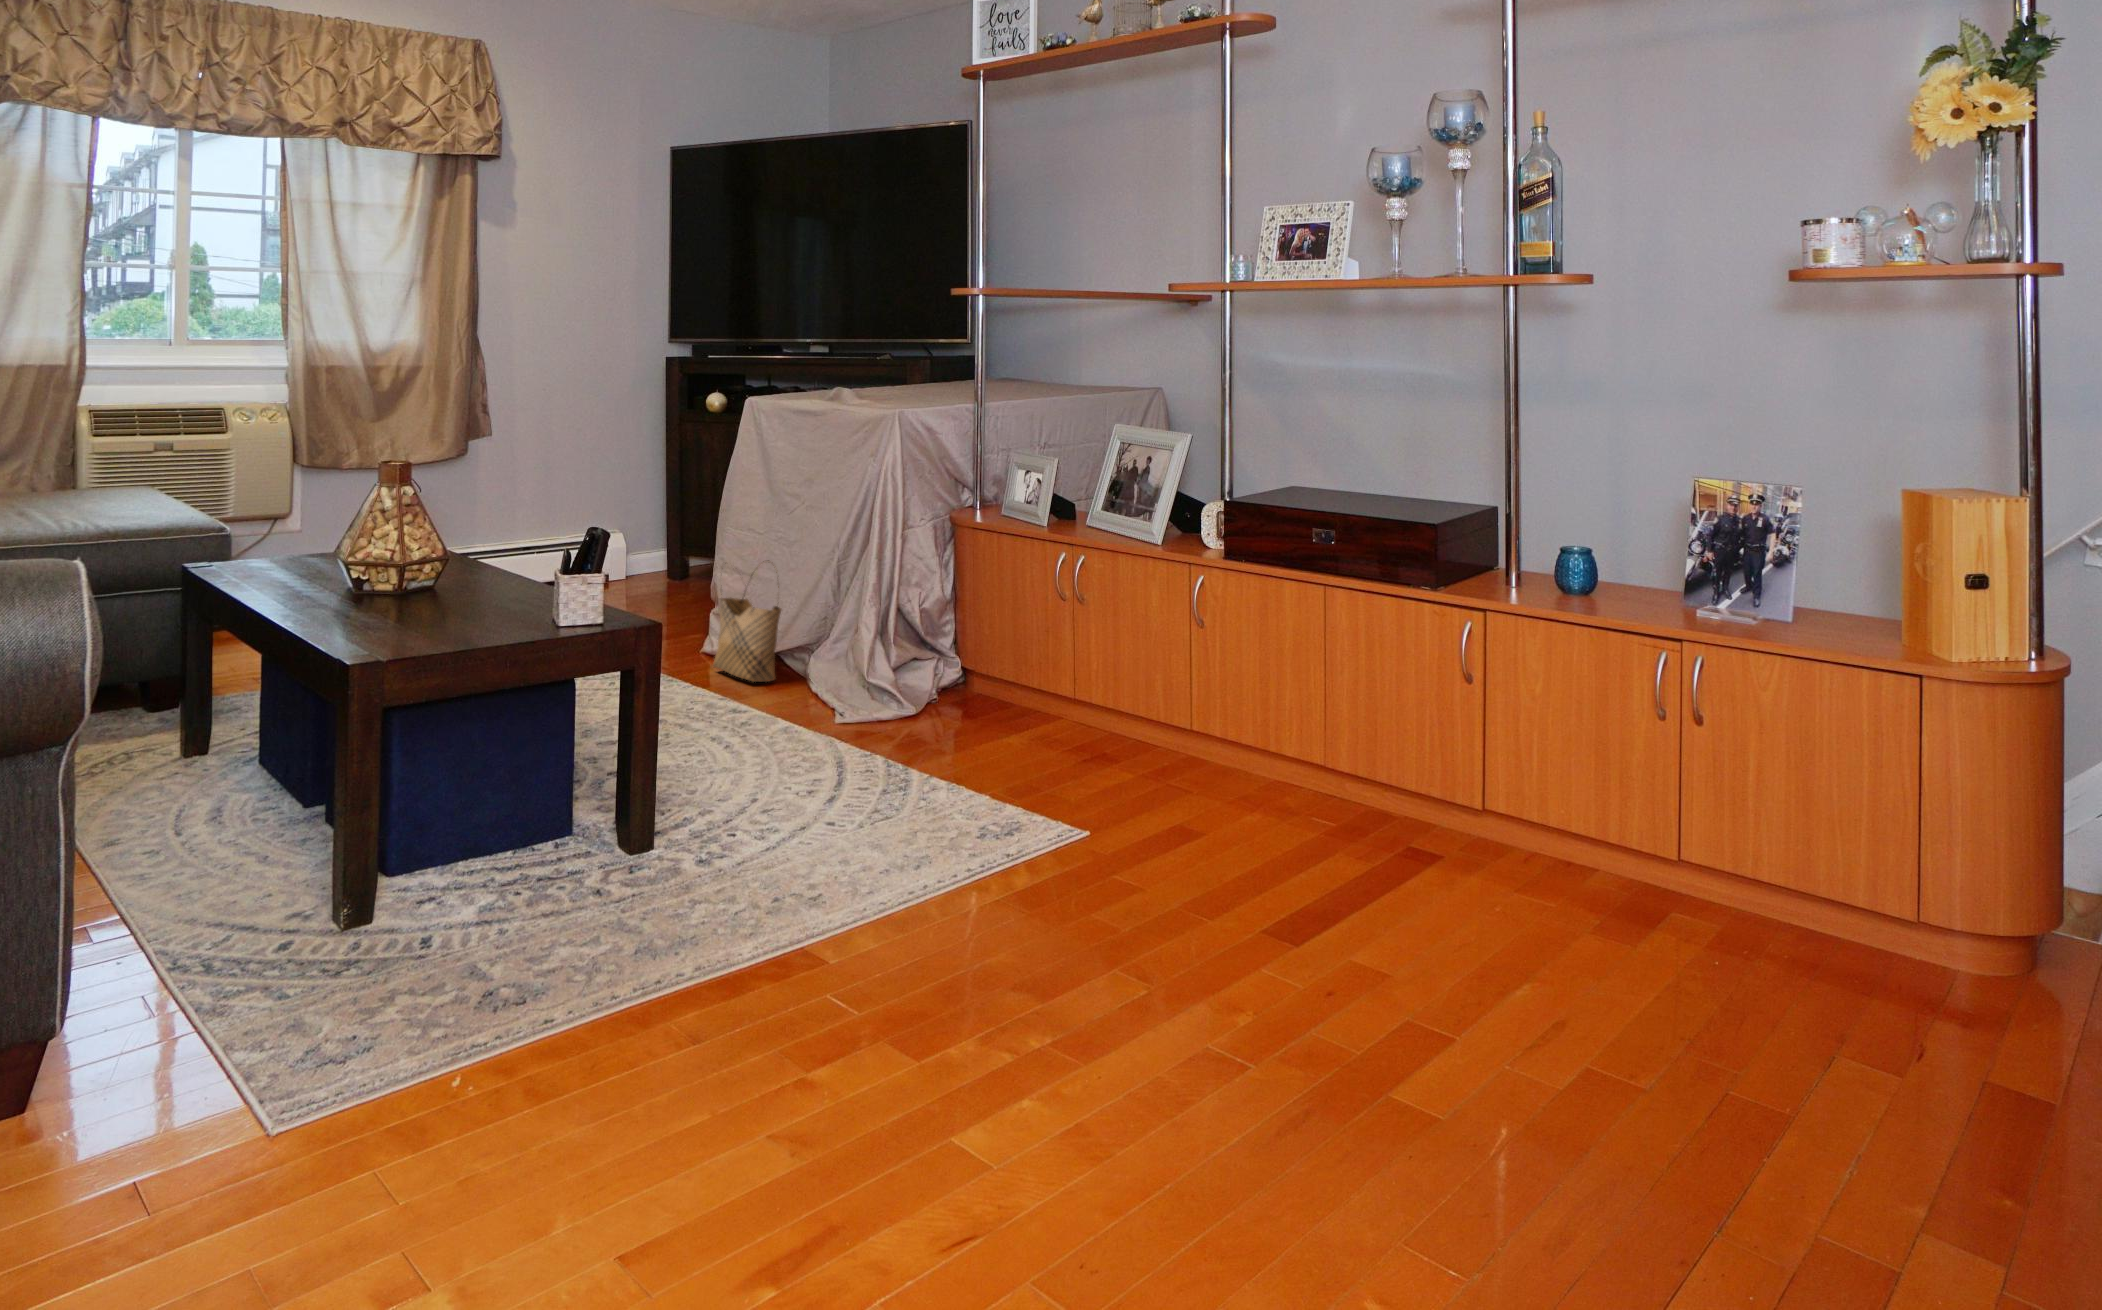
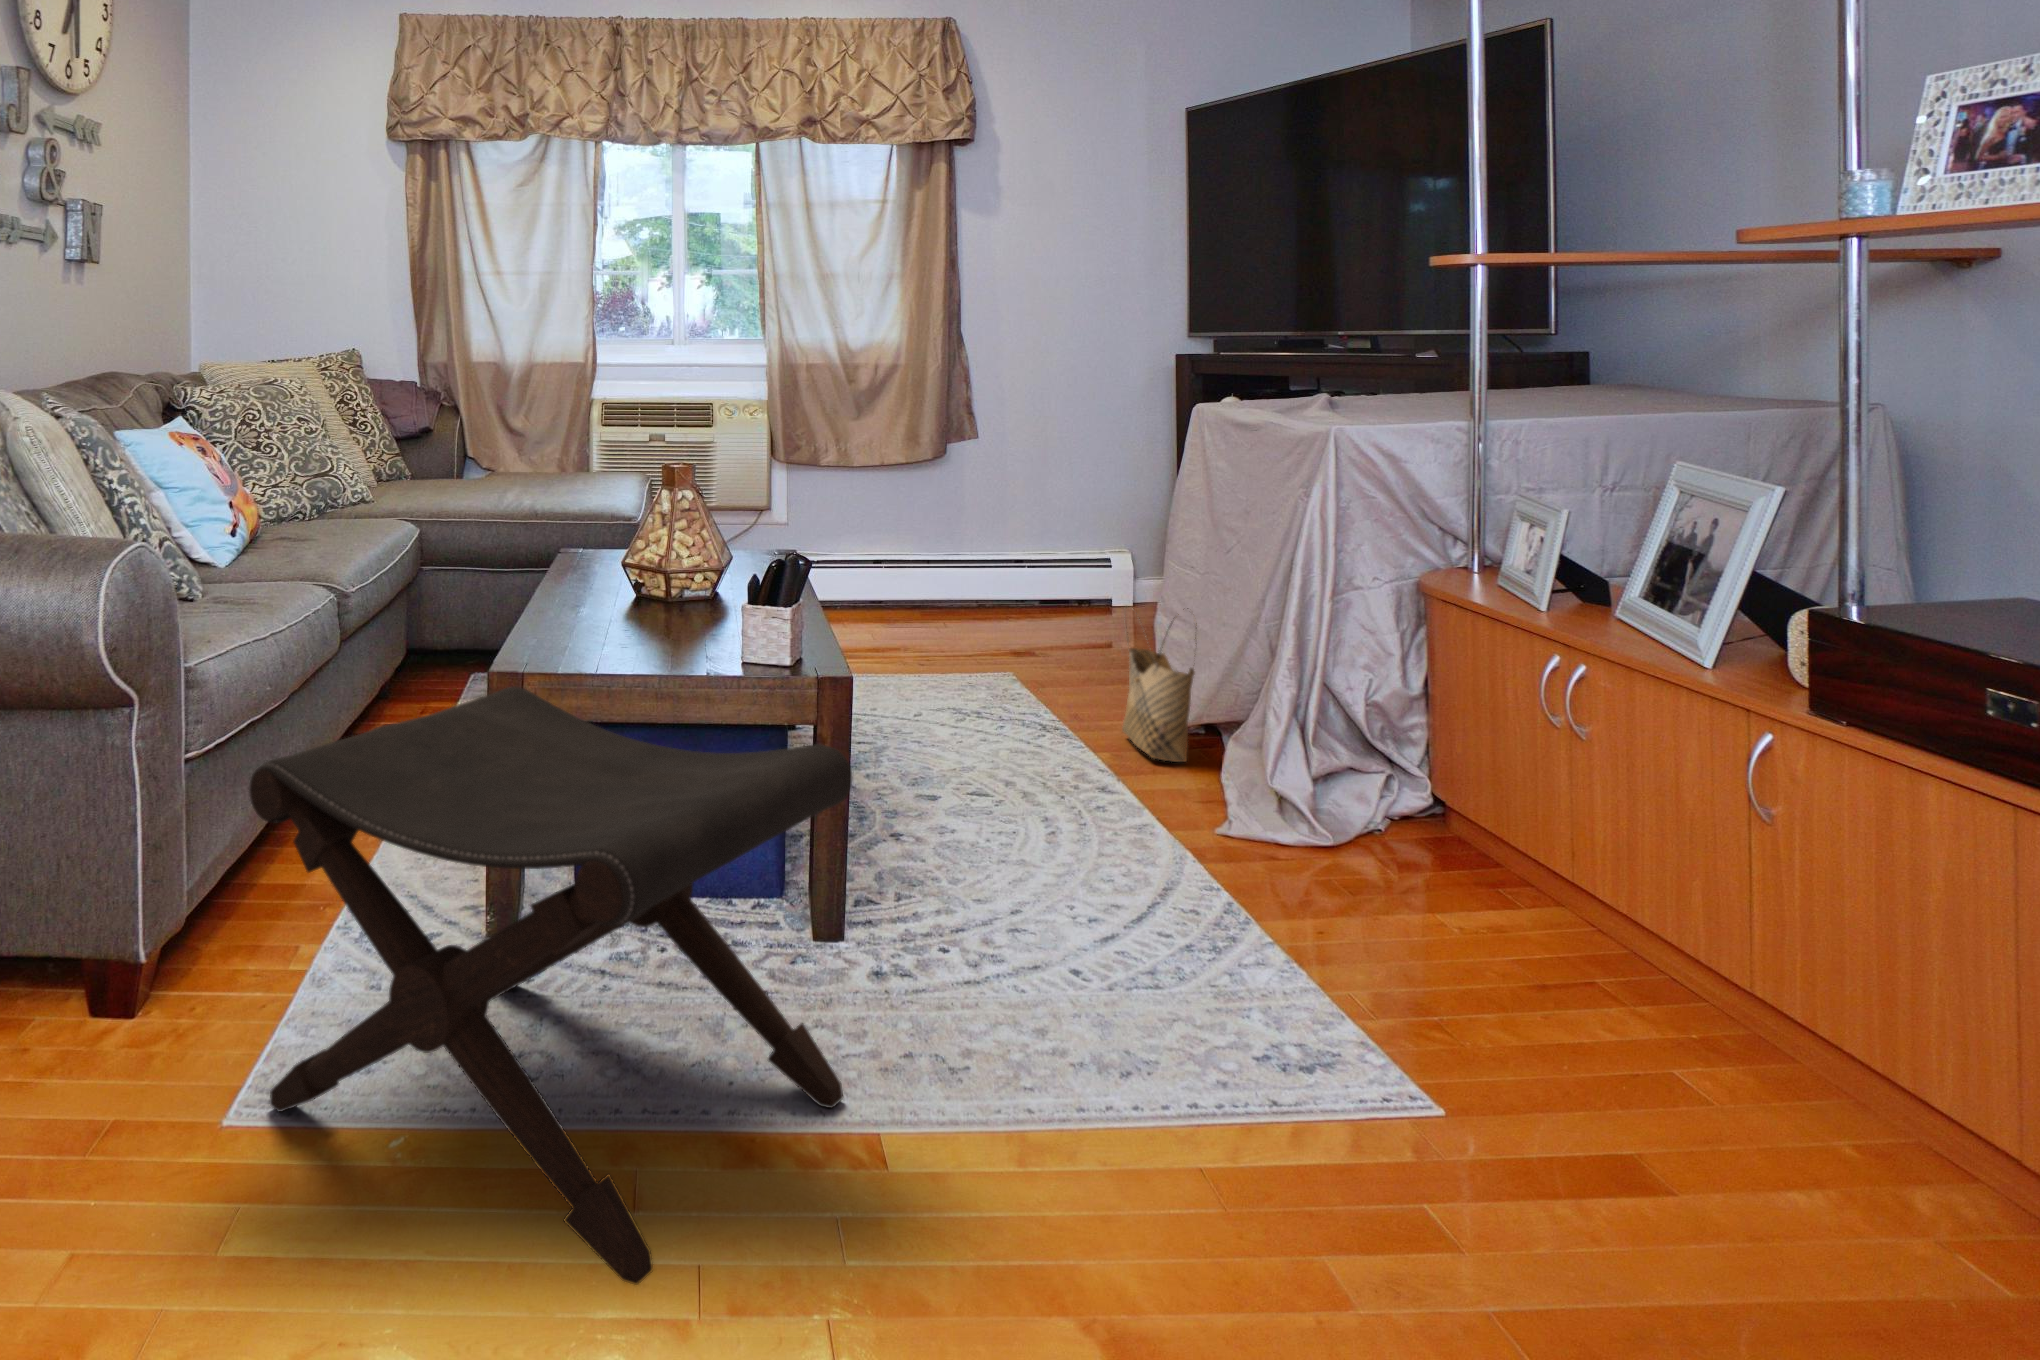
footstool: none [236,669,764,1124] -> present [249,686,852,1285]

